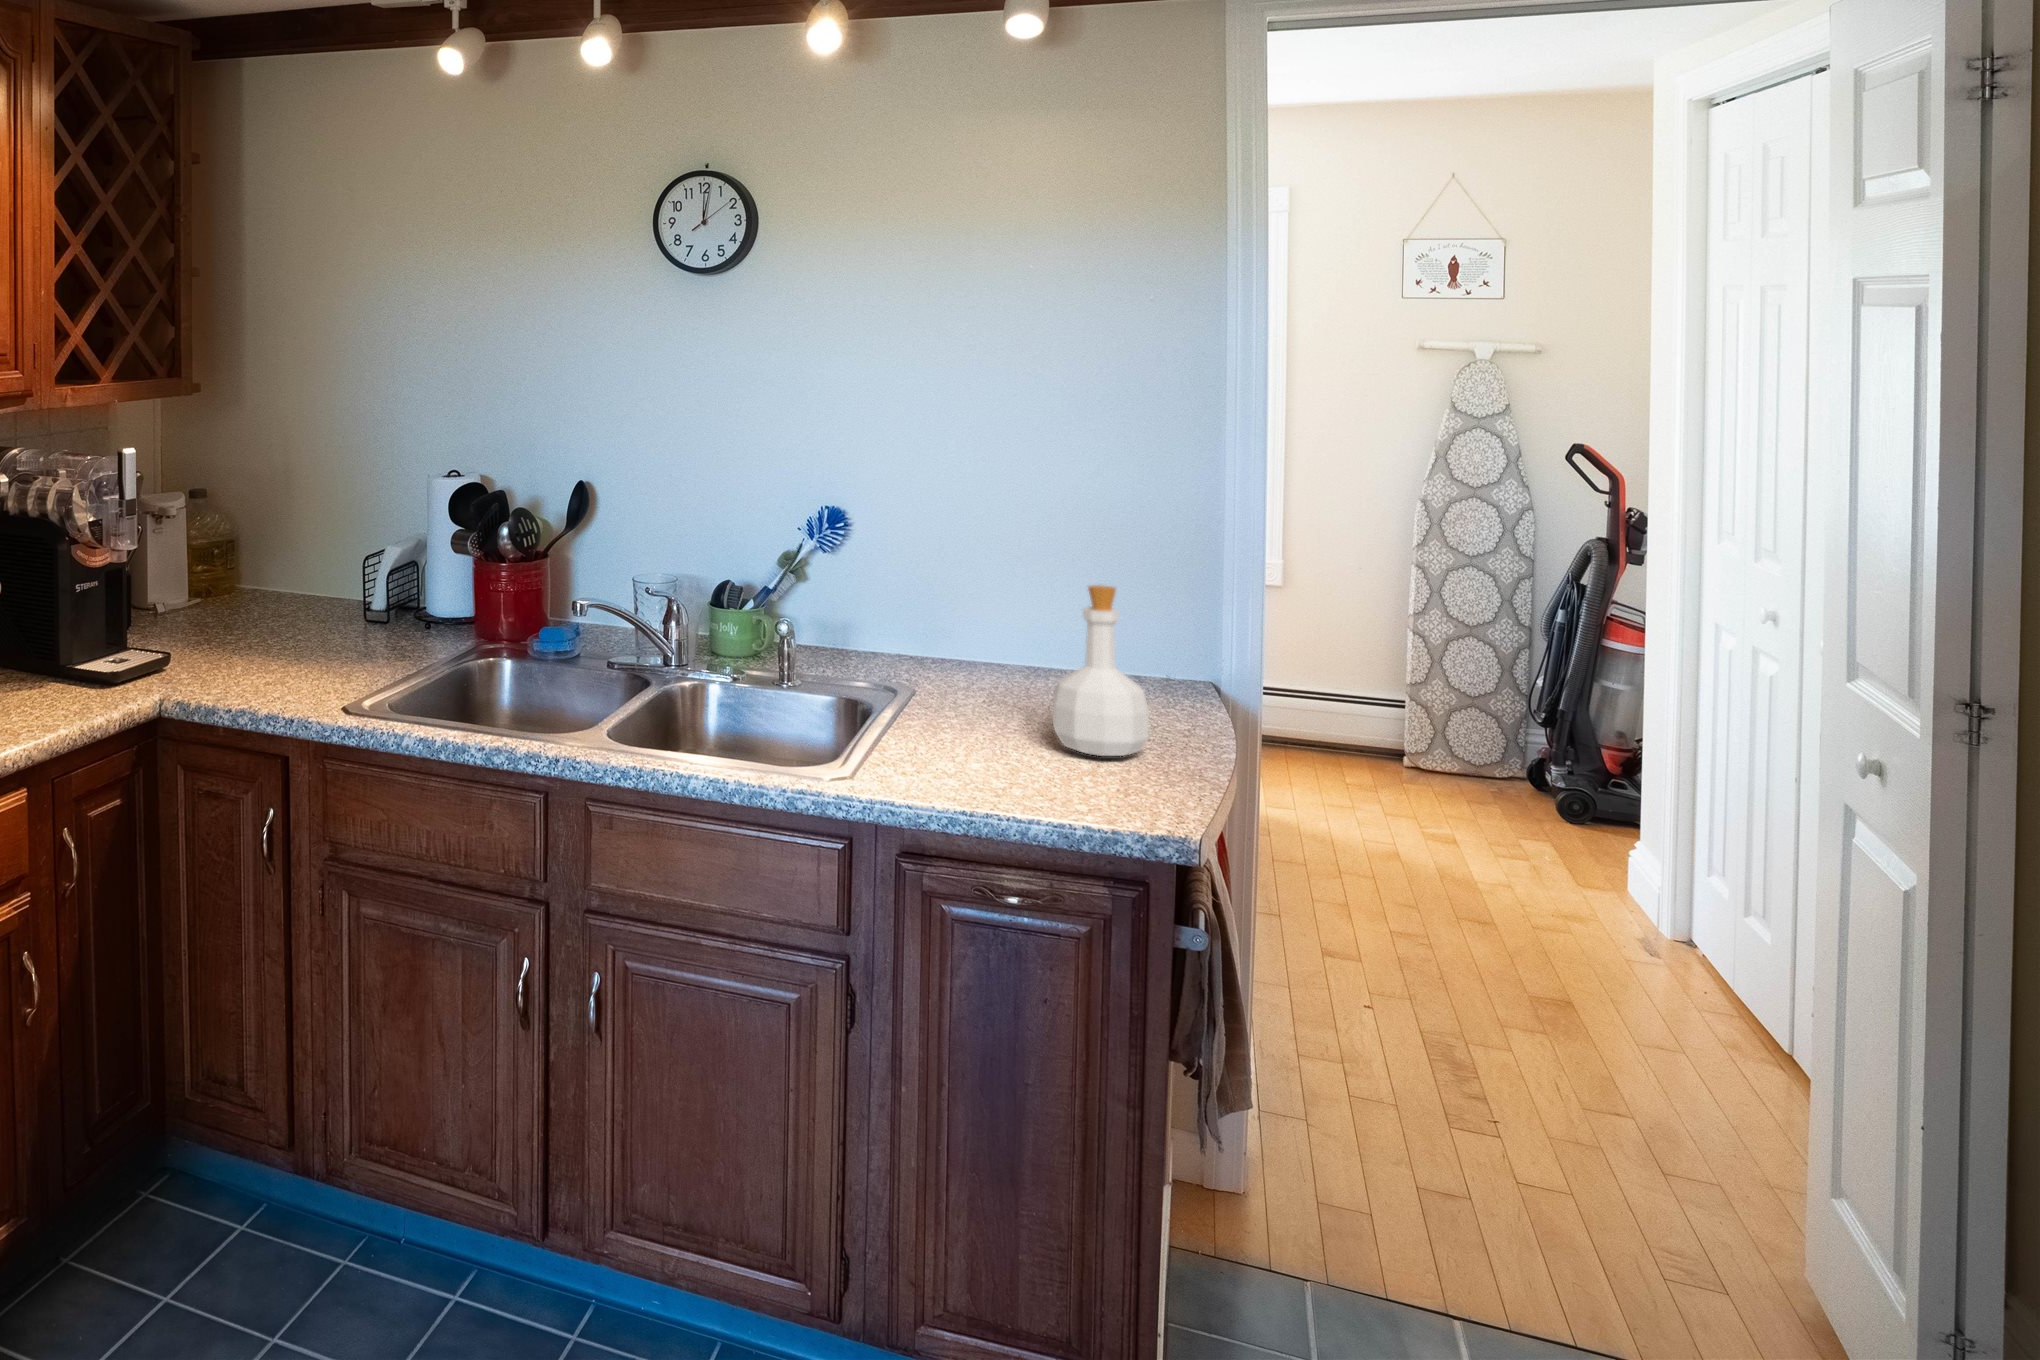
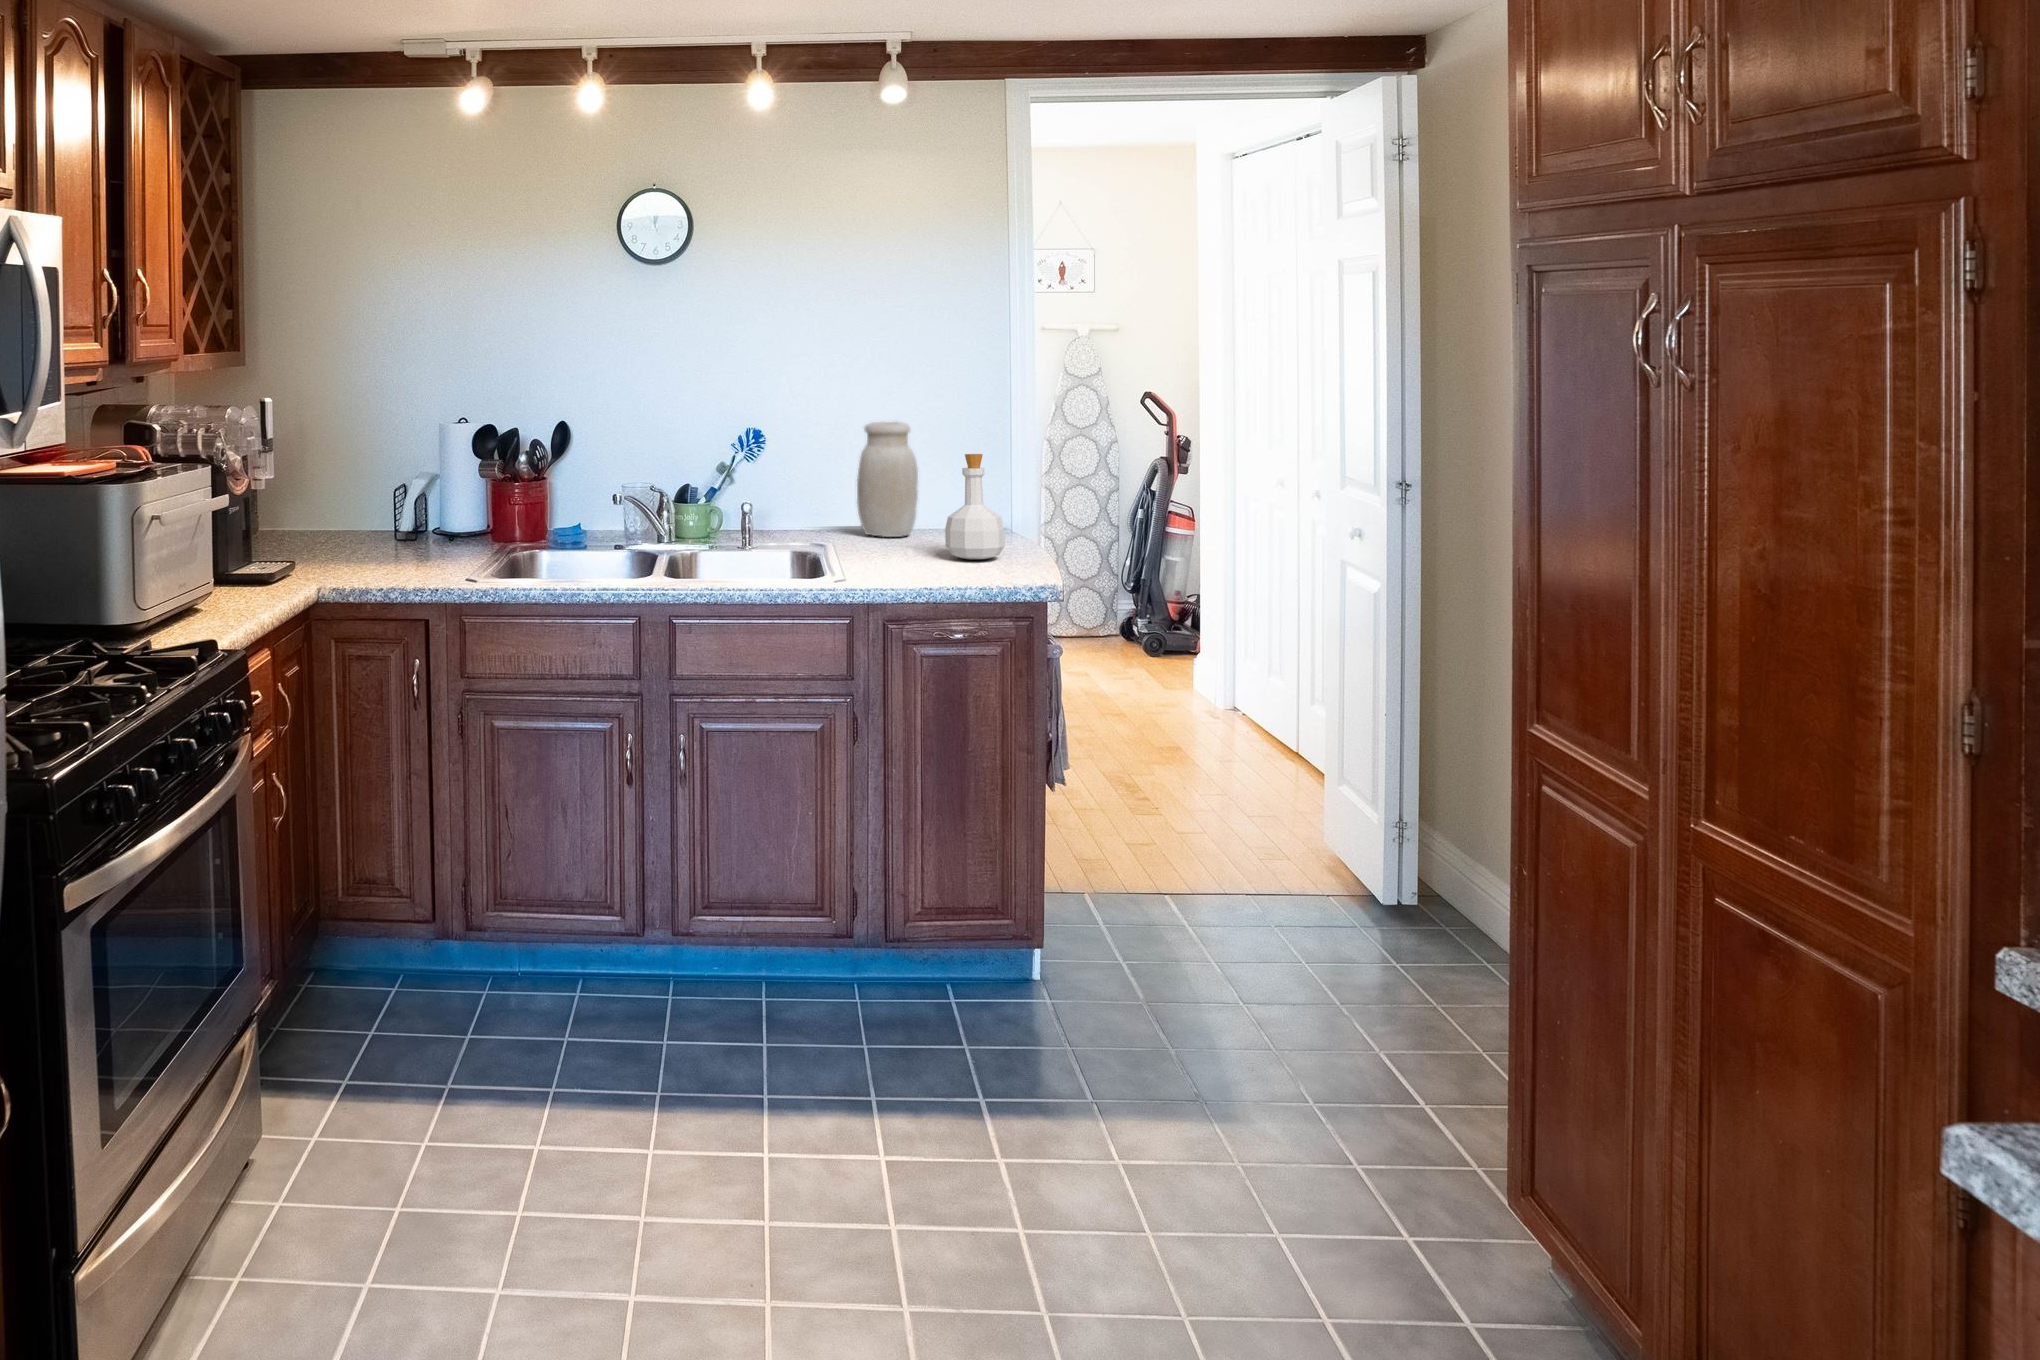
jar: none [961,512,1055,686] -> present [857,422,918,537]

